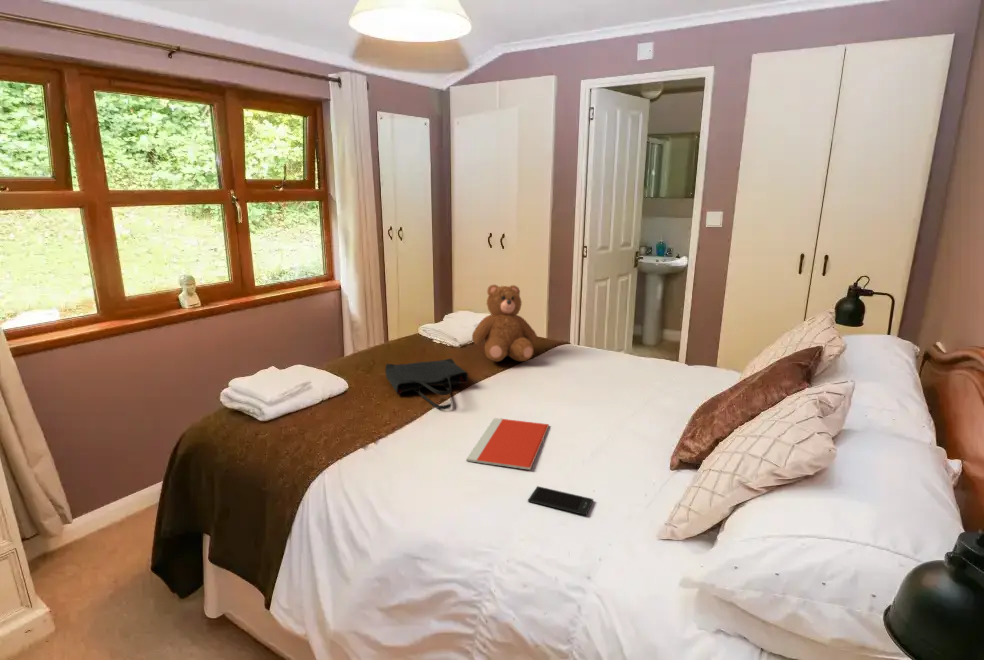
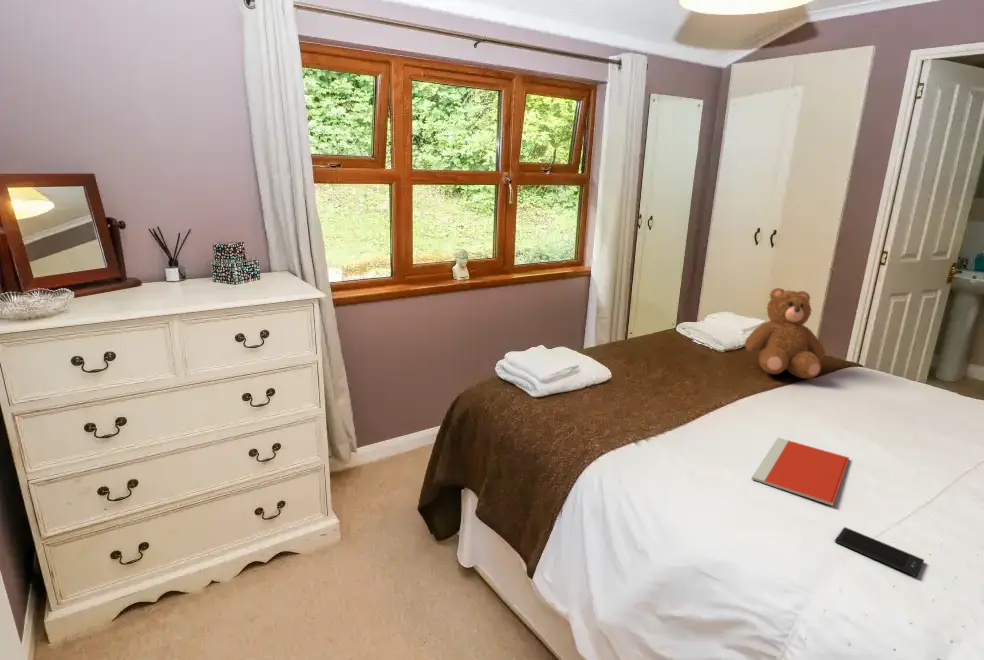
tote bag: present [385,359,468,409] -> none [649,359,743,418]

